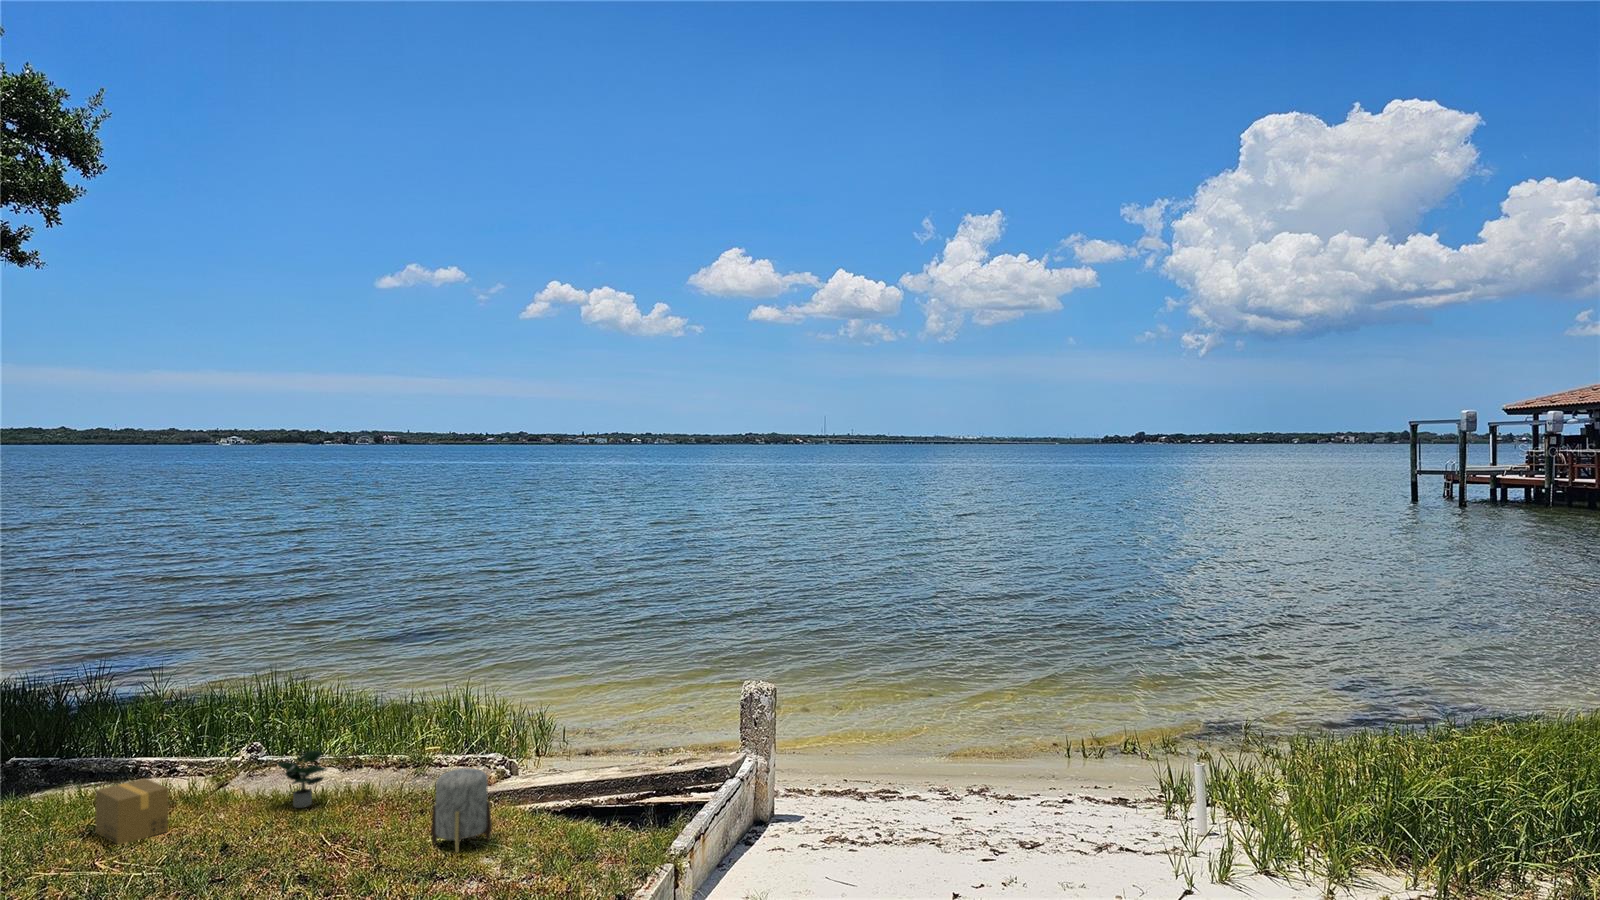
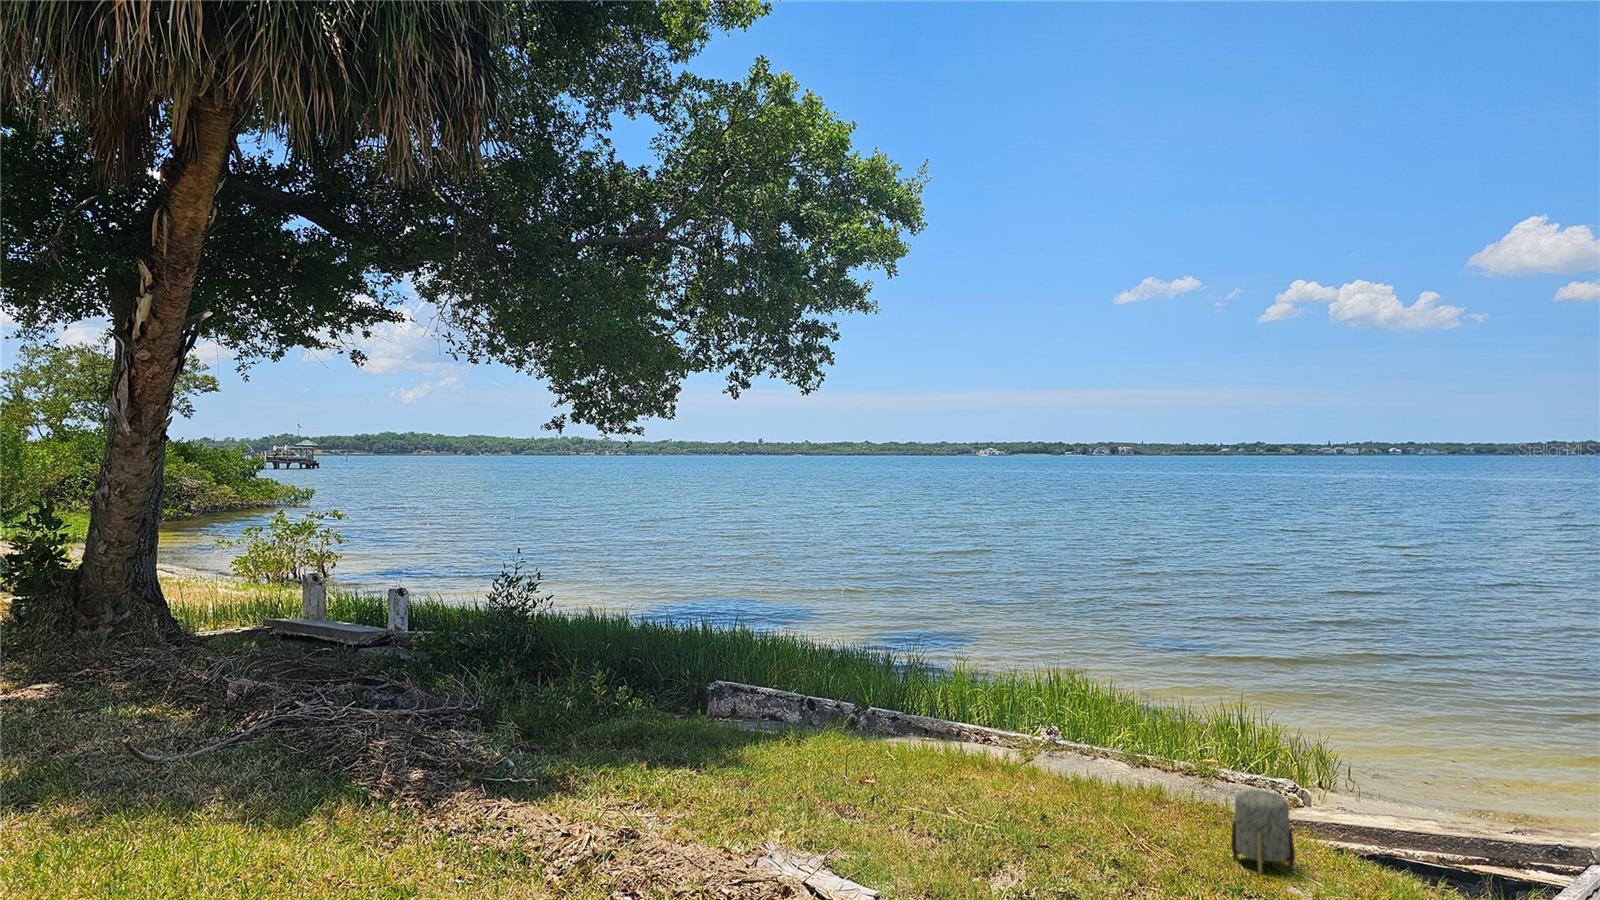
potted plant: present [277,751,326,808] -> none [1080,745,1124,796]
cardboard box: present [95,778,169,844] -> none [948,745,1001,797]

